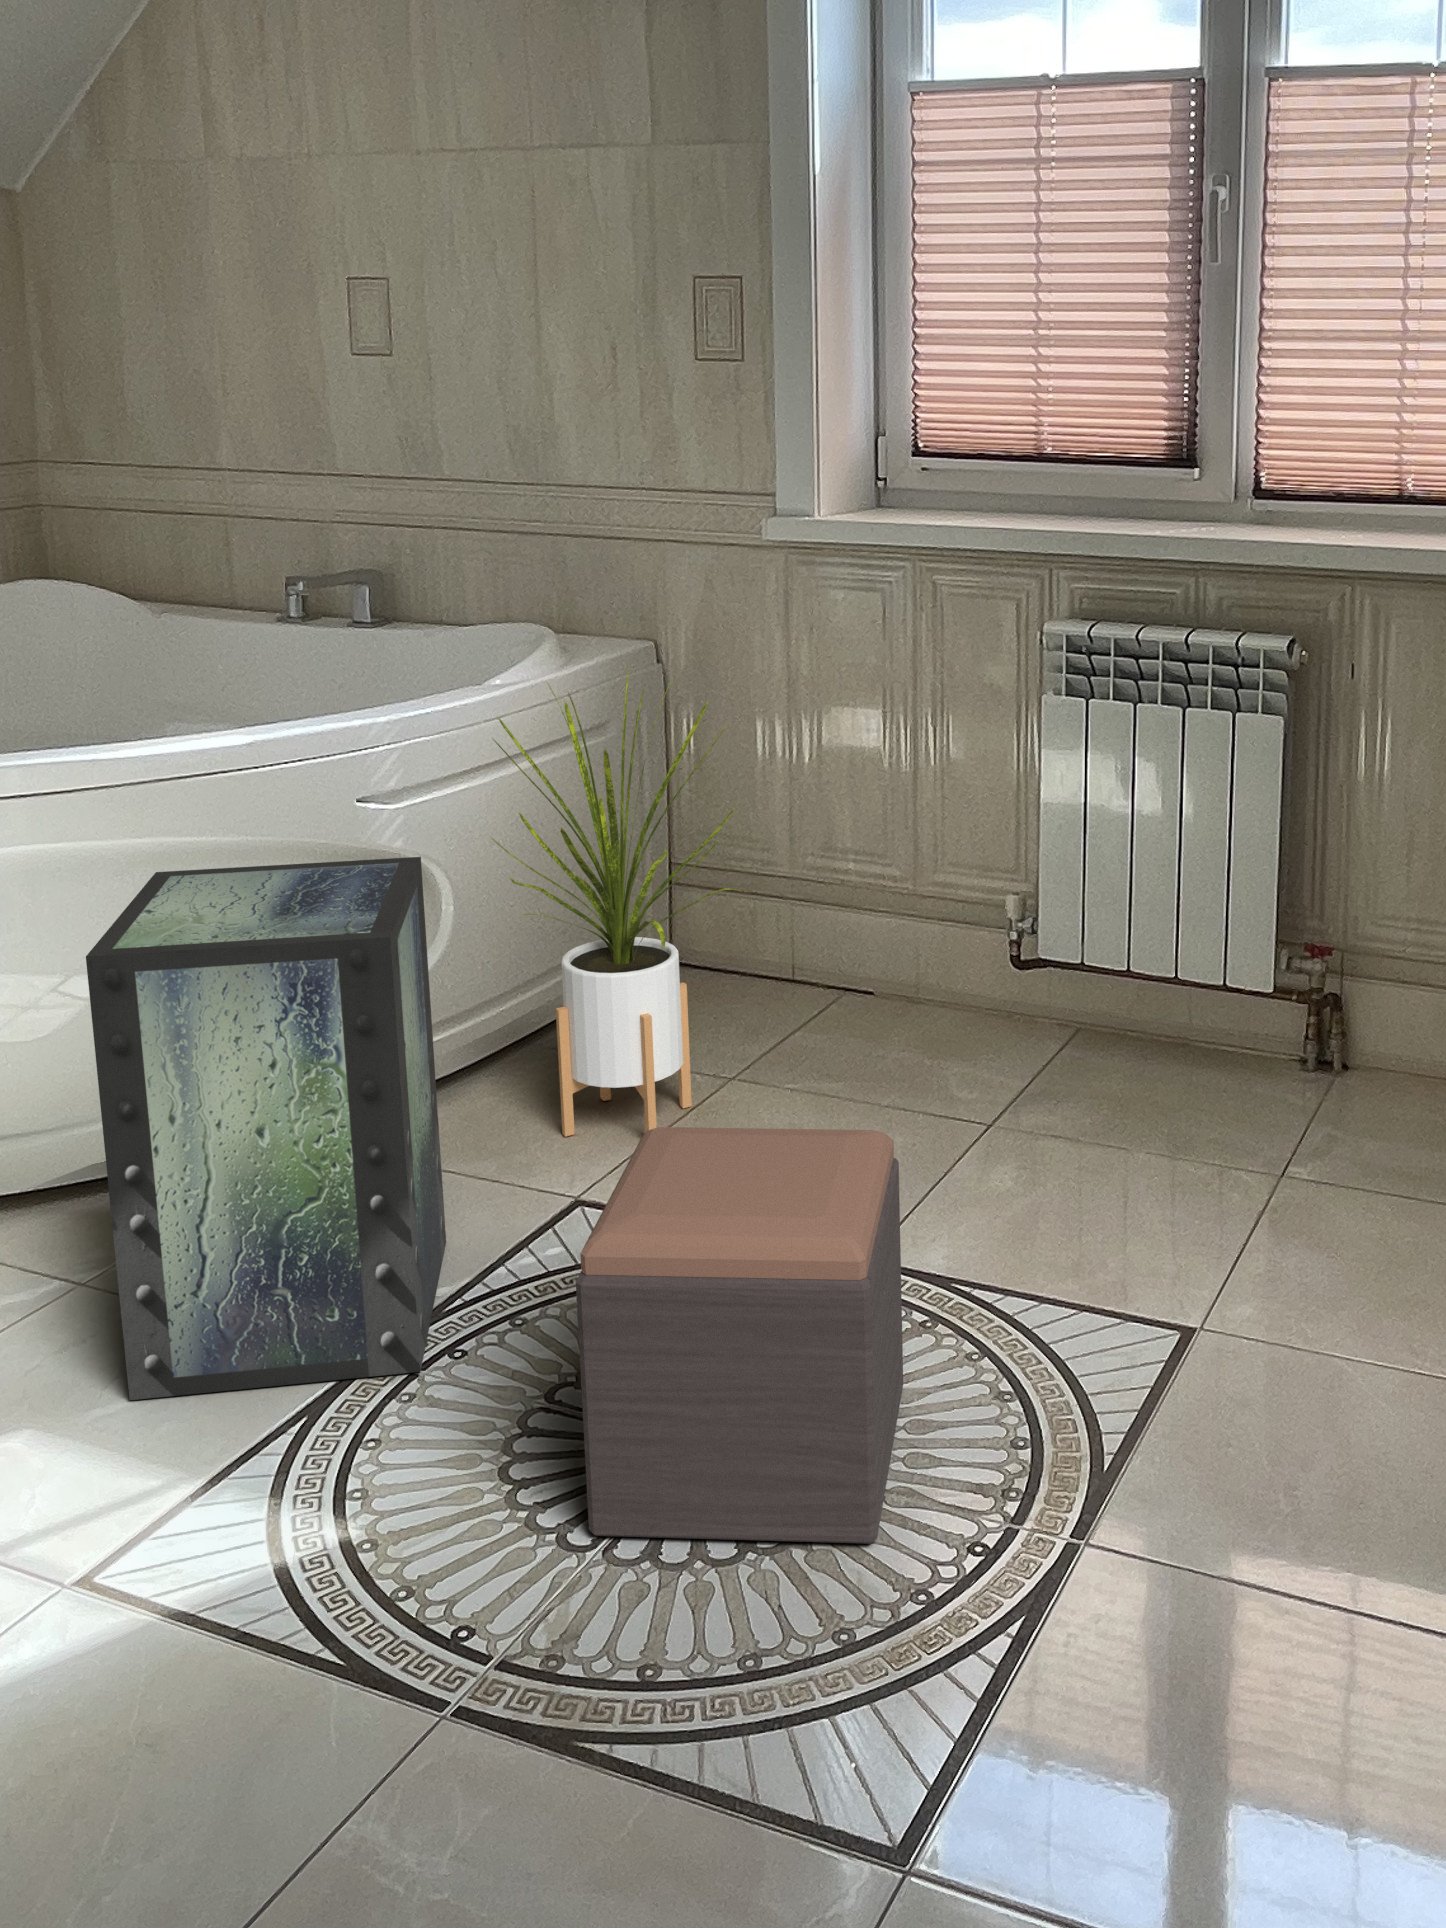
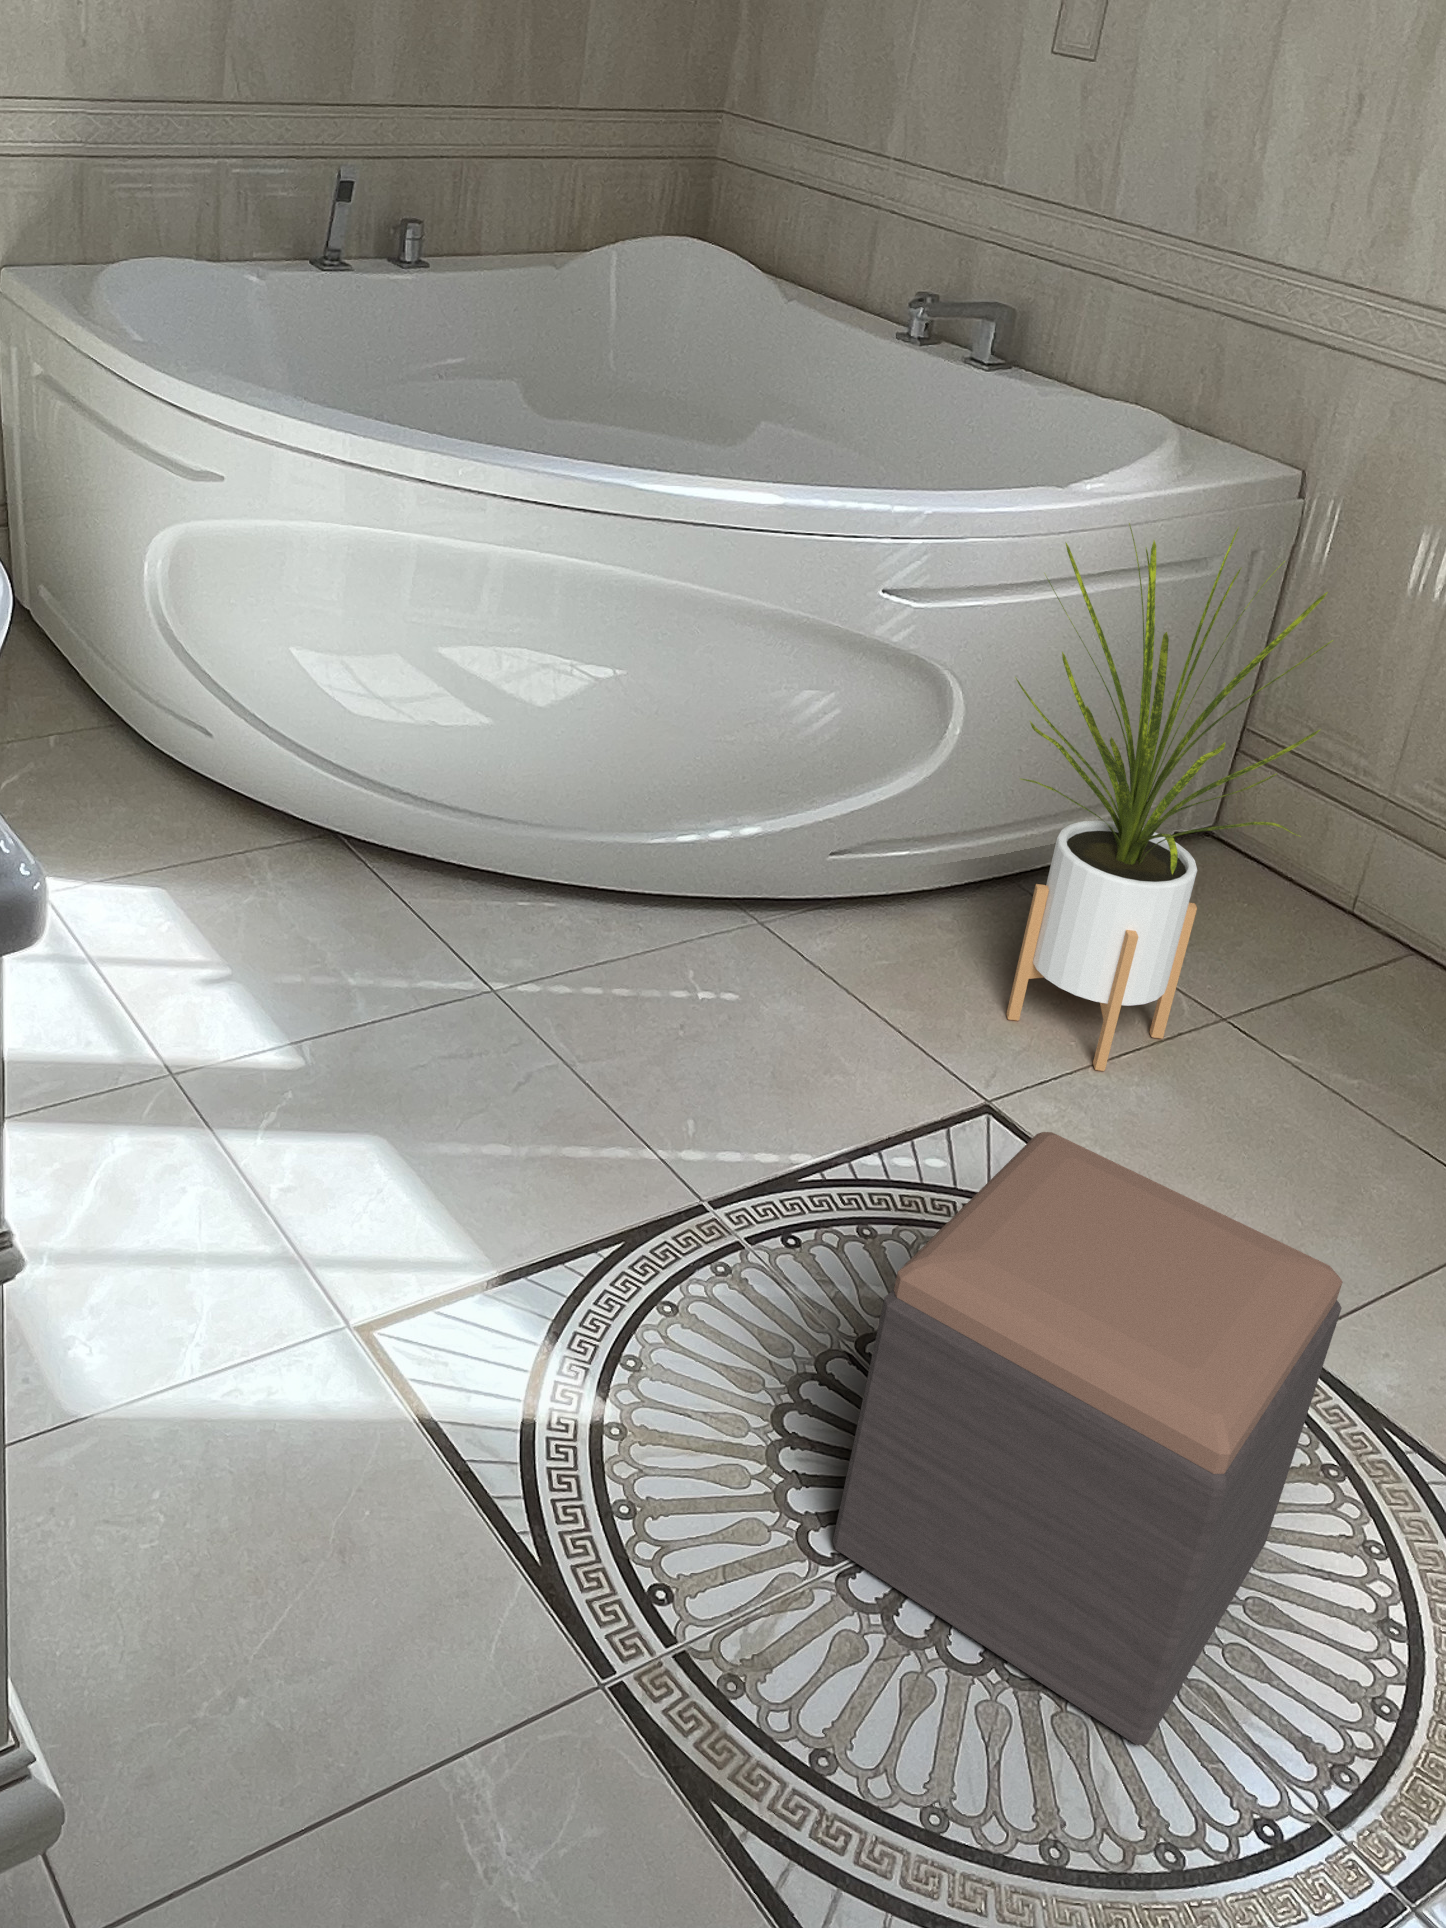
storage box: present [86,857,446,1400] -> none [481,630,911,1246]

